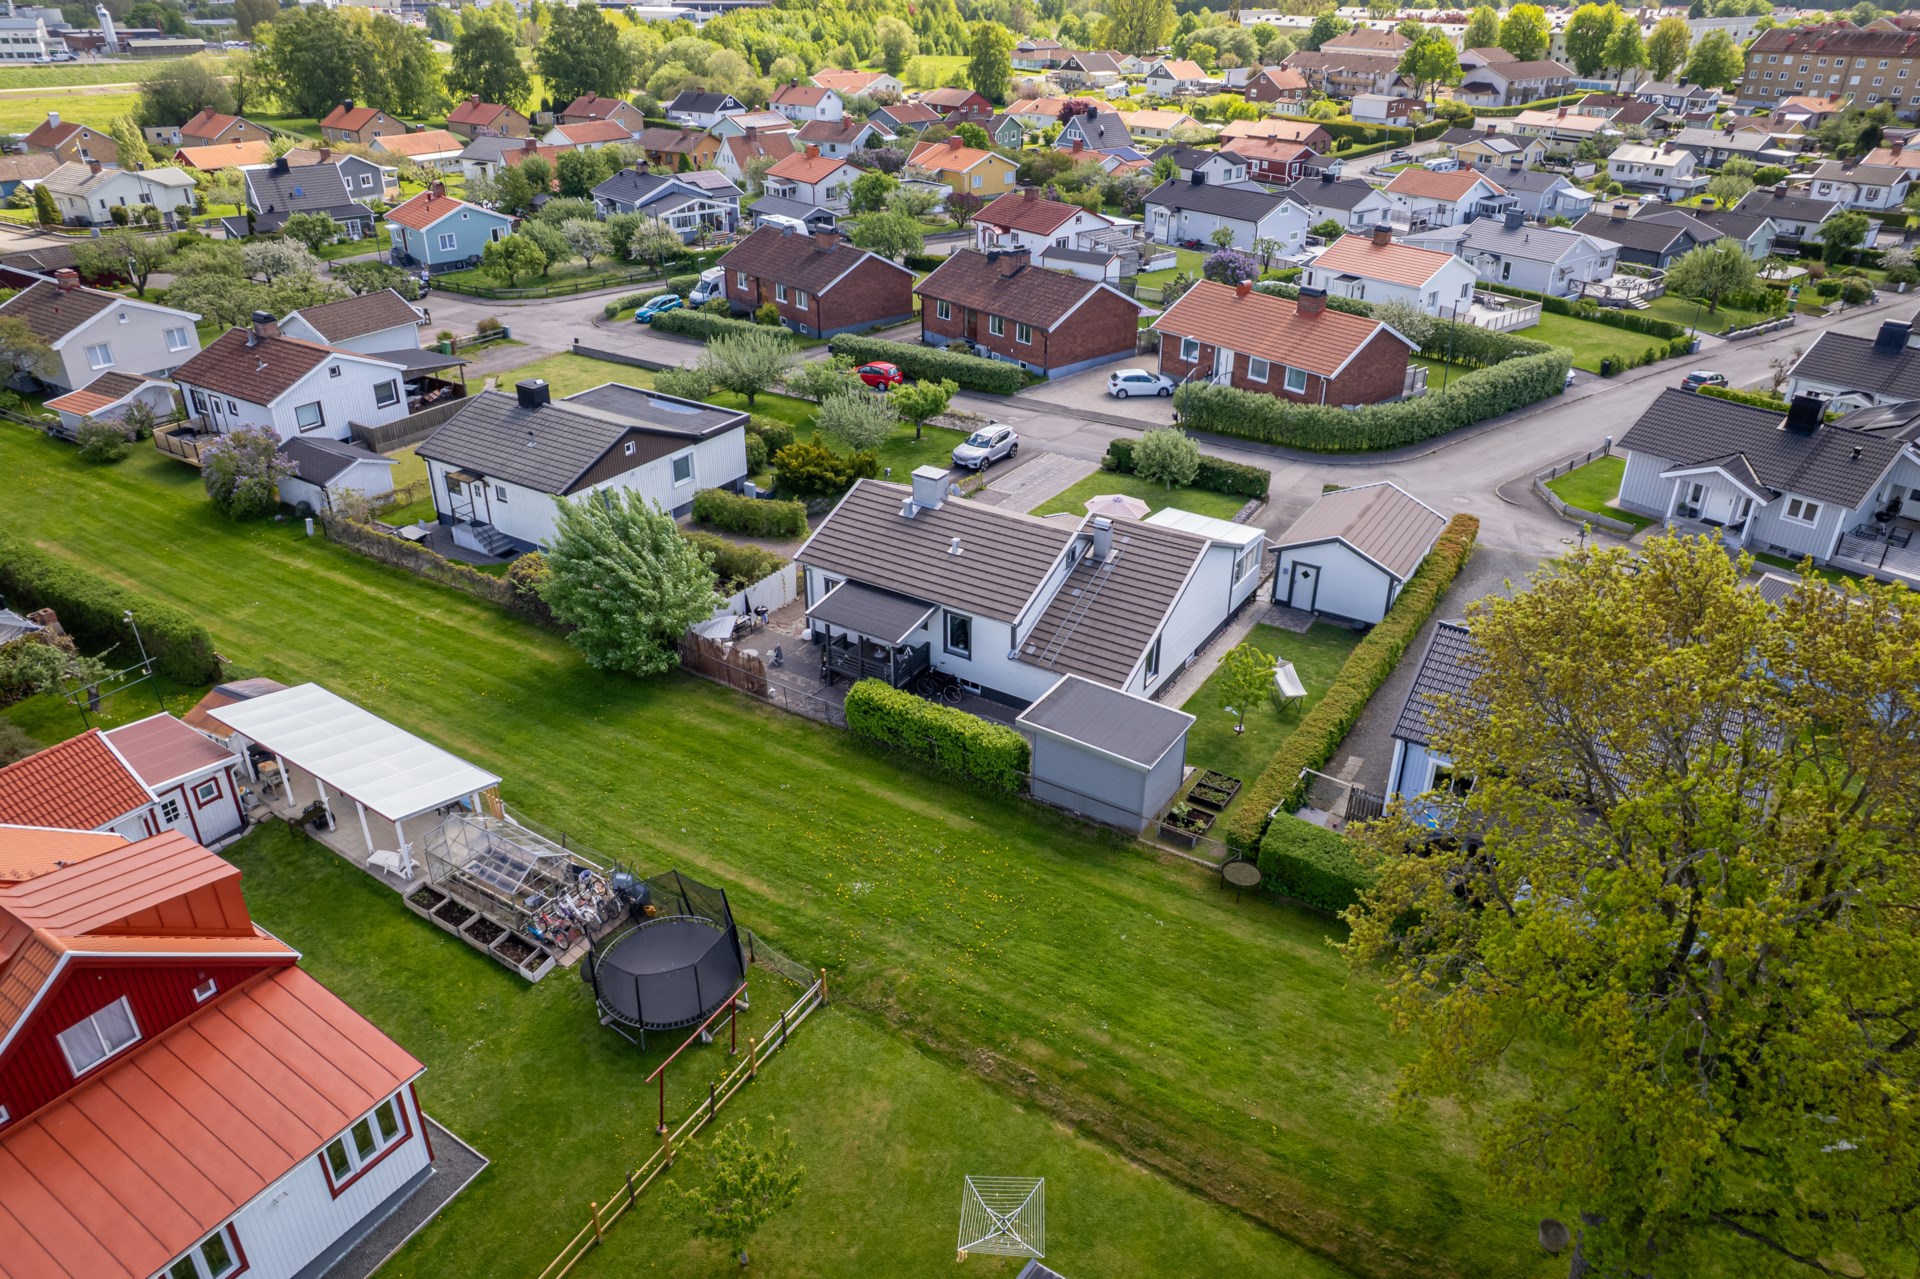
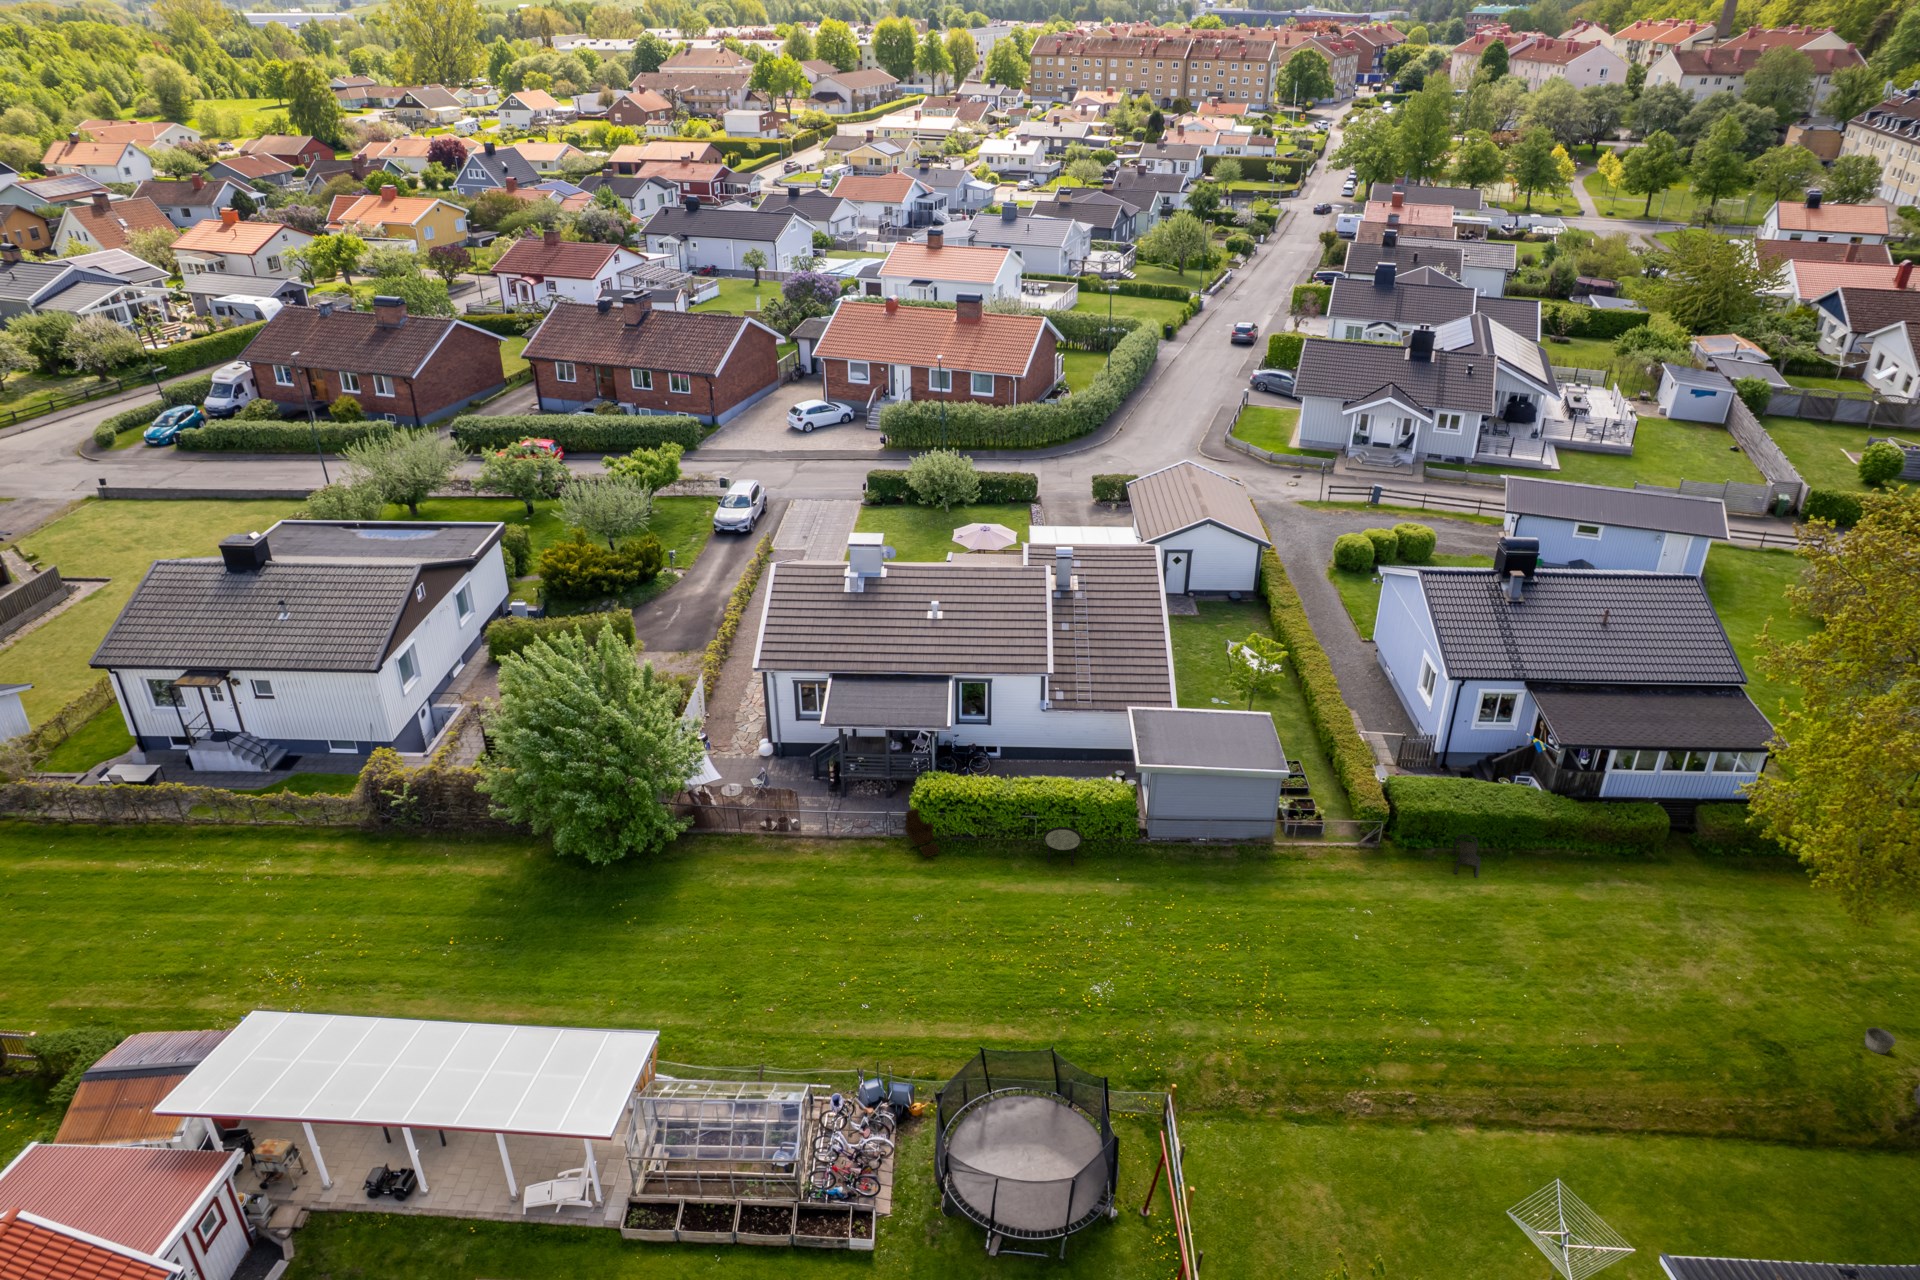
lounge chair: none [827,704,855,752] -> present [905,808,940,860]
bench: present [287,800,331,841] -> present [1452,834,1480,877]
round table: present [1220,859,1263,903] -> present [1043,827,1082,866]

